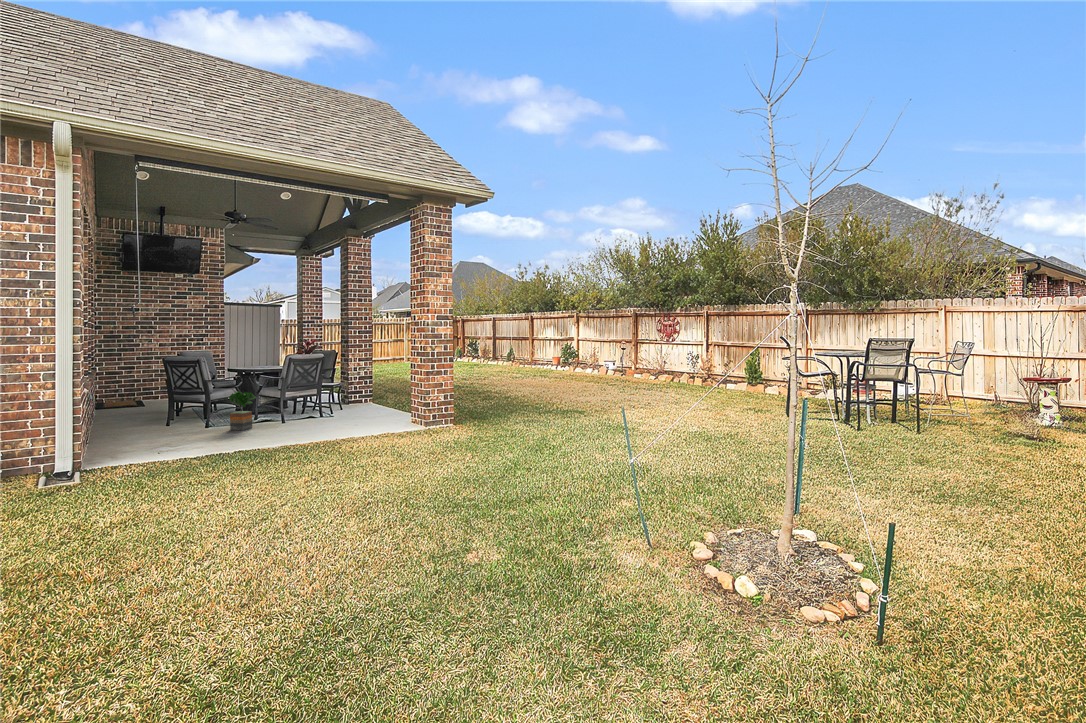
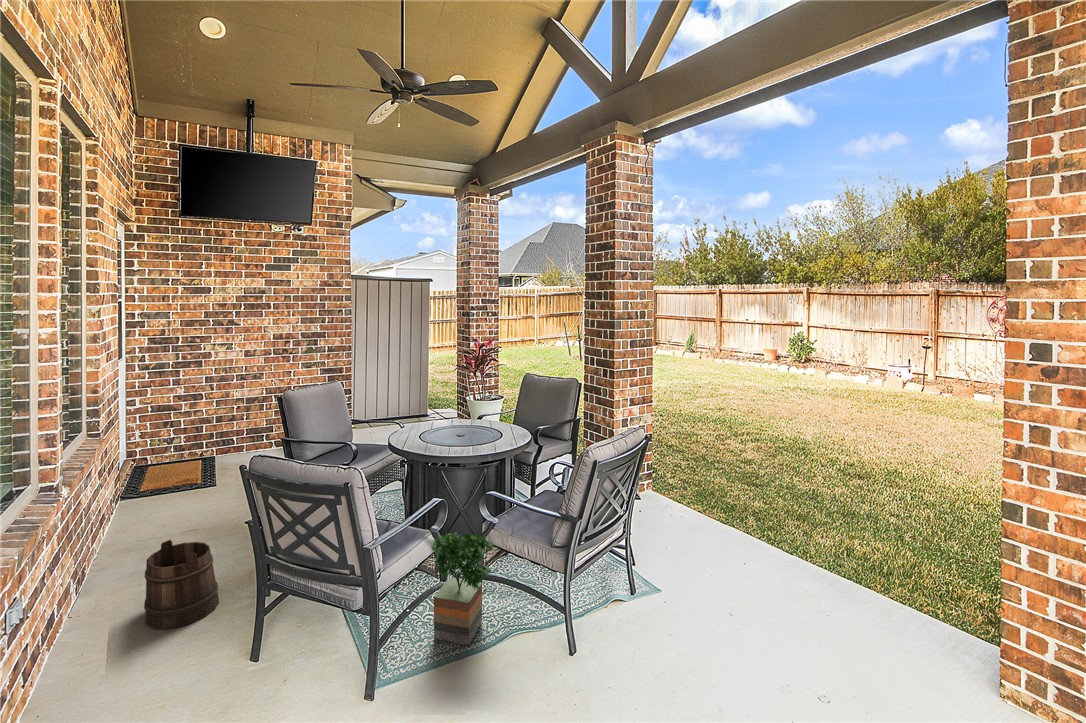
bucket: none [112,402,143,431] -> present [144,540,219,629]

